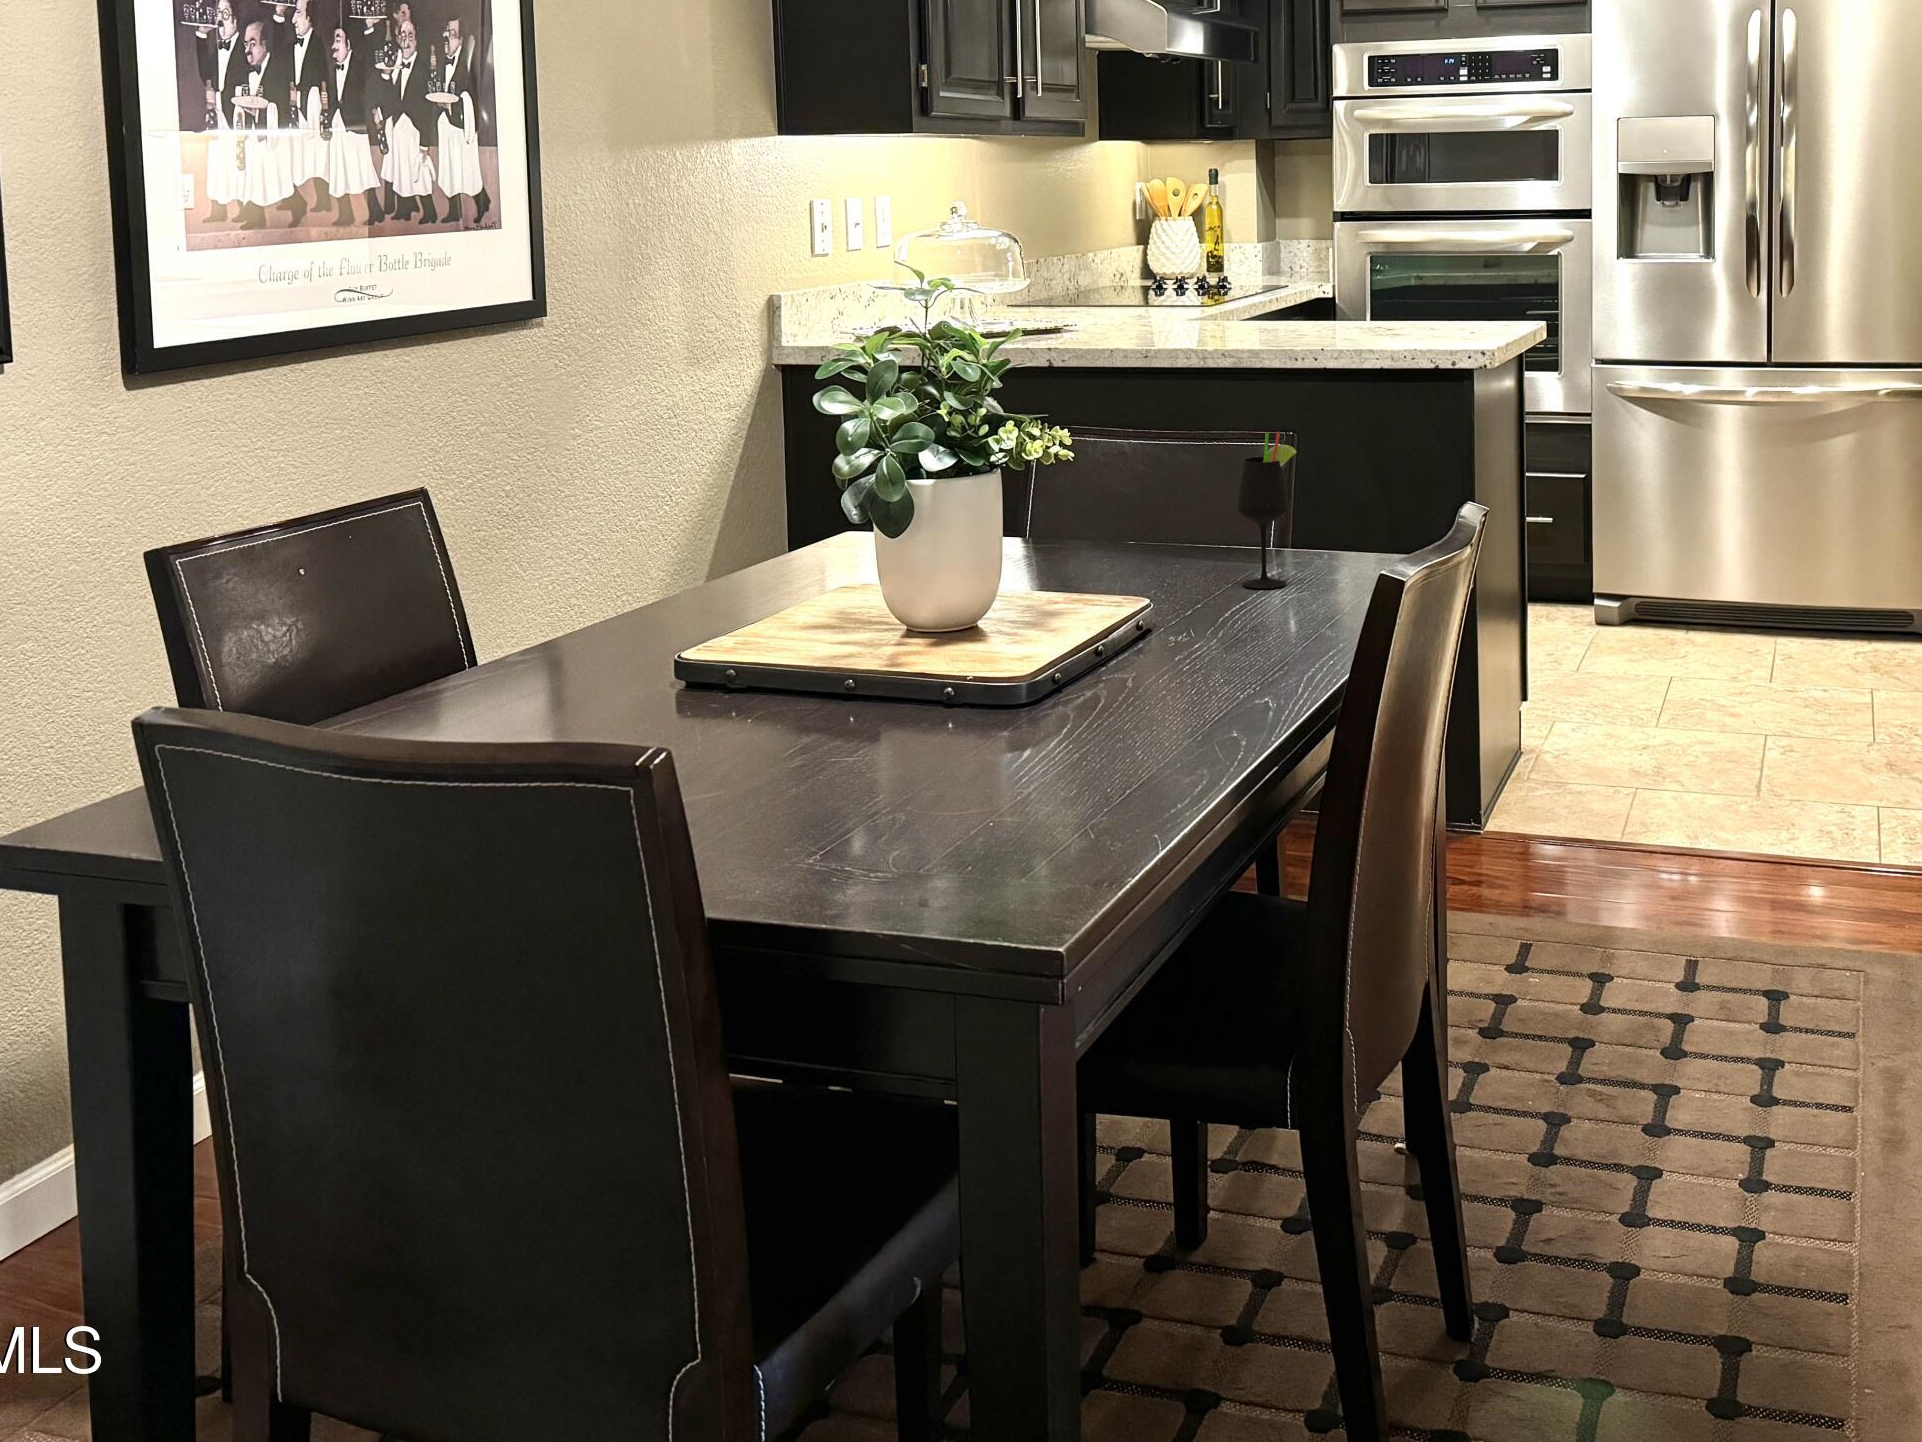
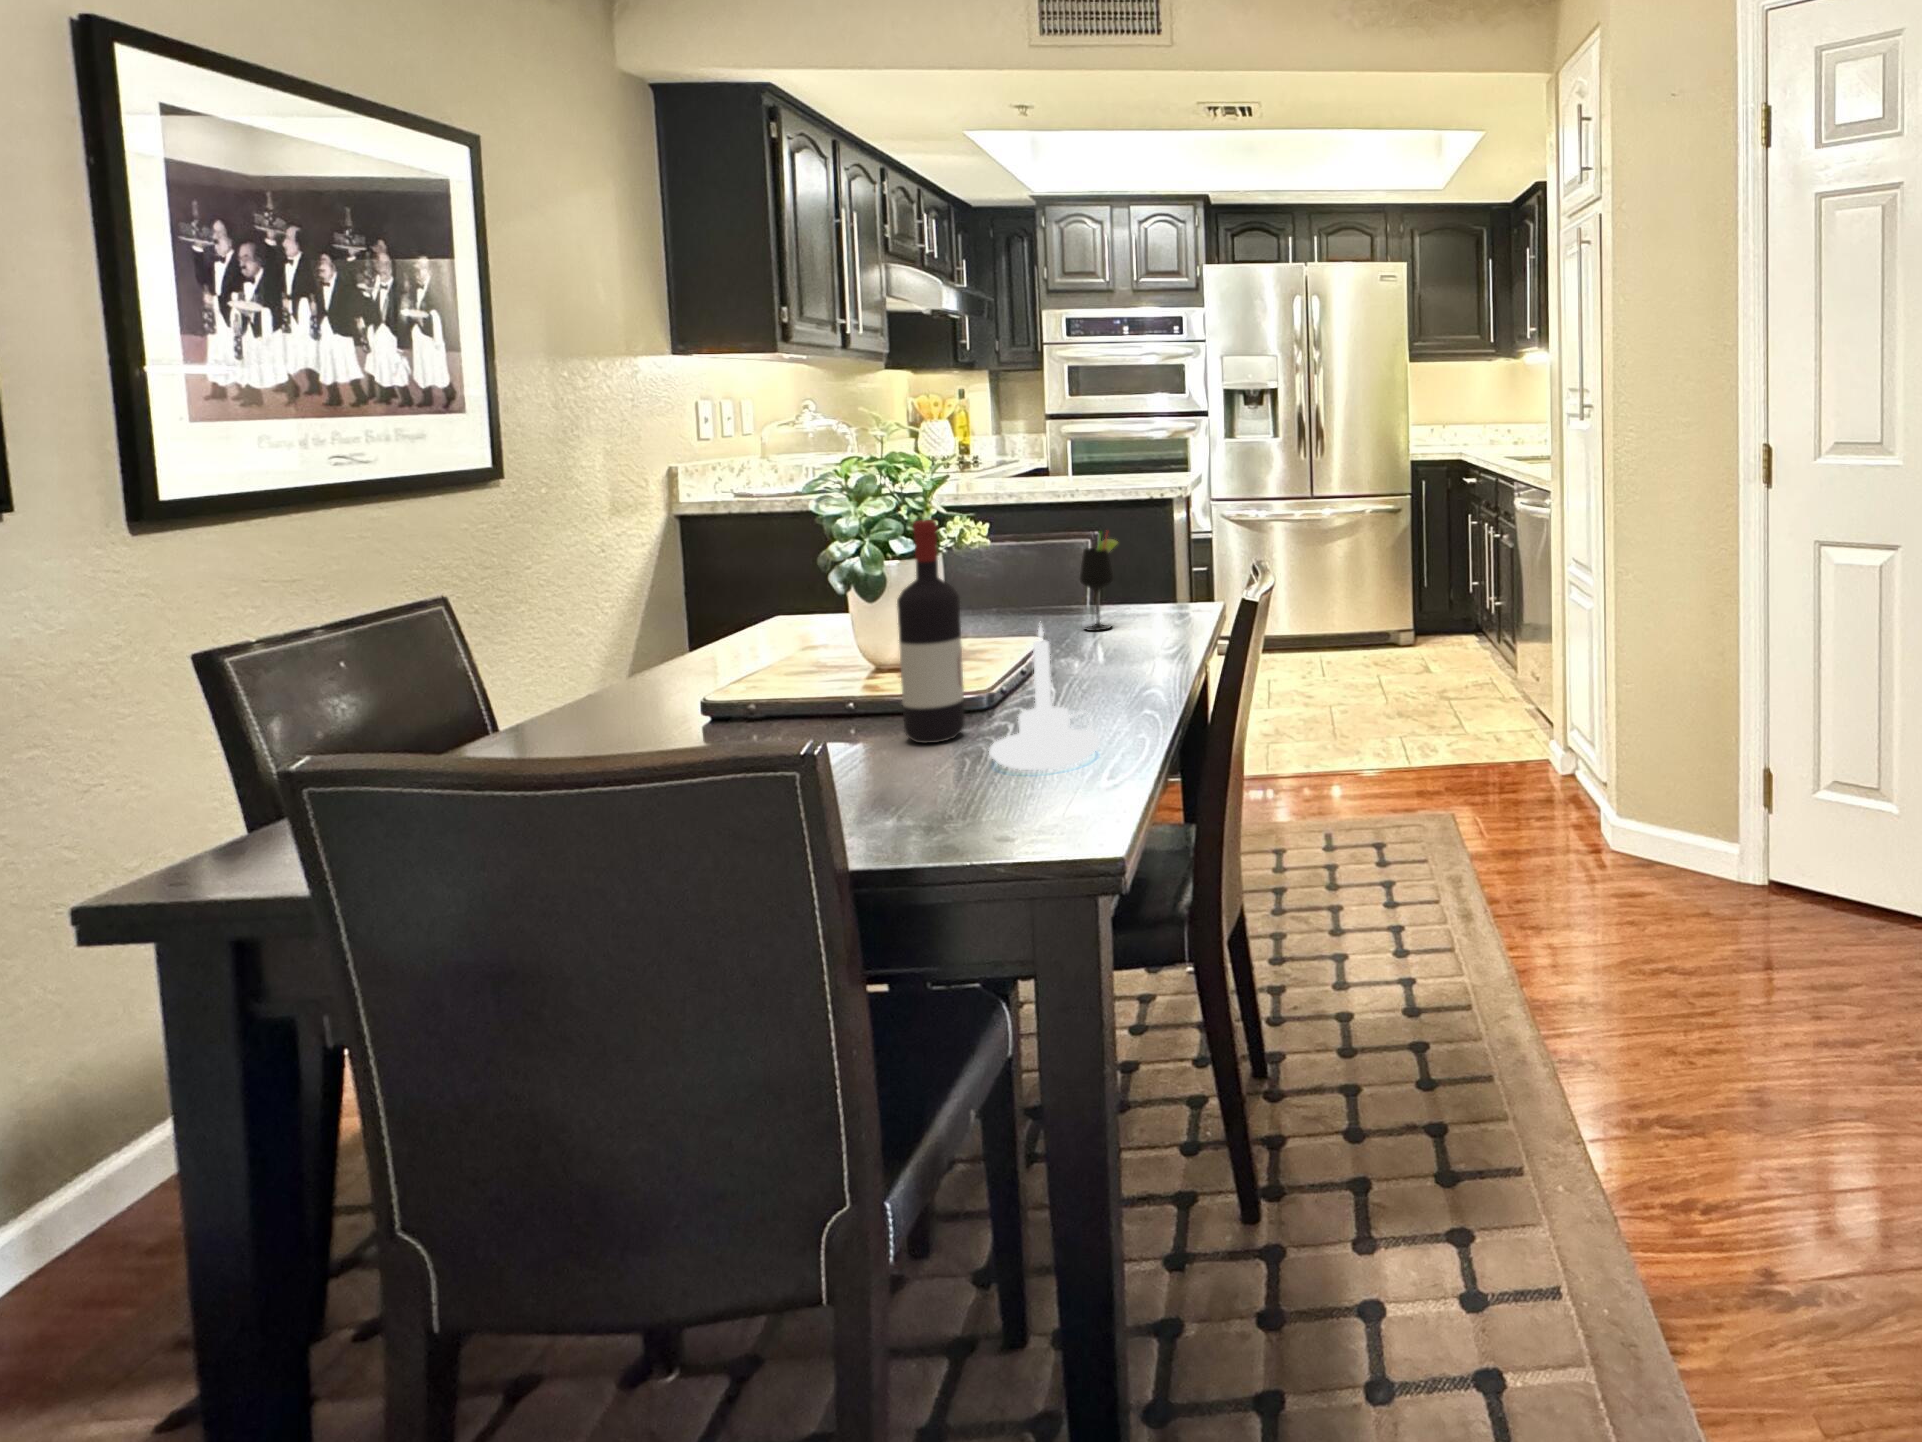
wine bottle: none [890,422,980,748] -> present [897,520,965,743]
candle holder: none [981,585,1142,807] -> present [989,625,1100,770]

